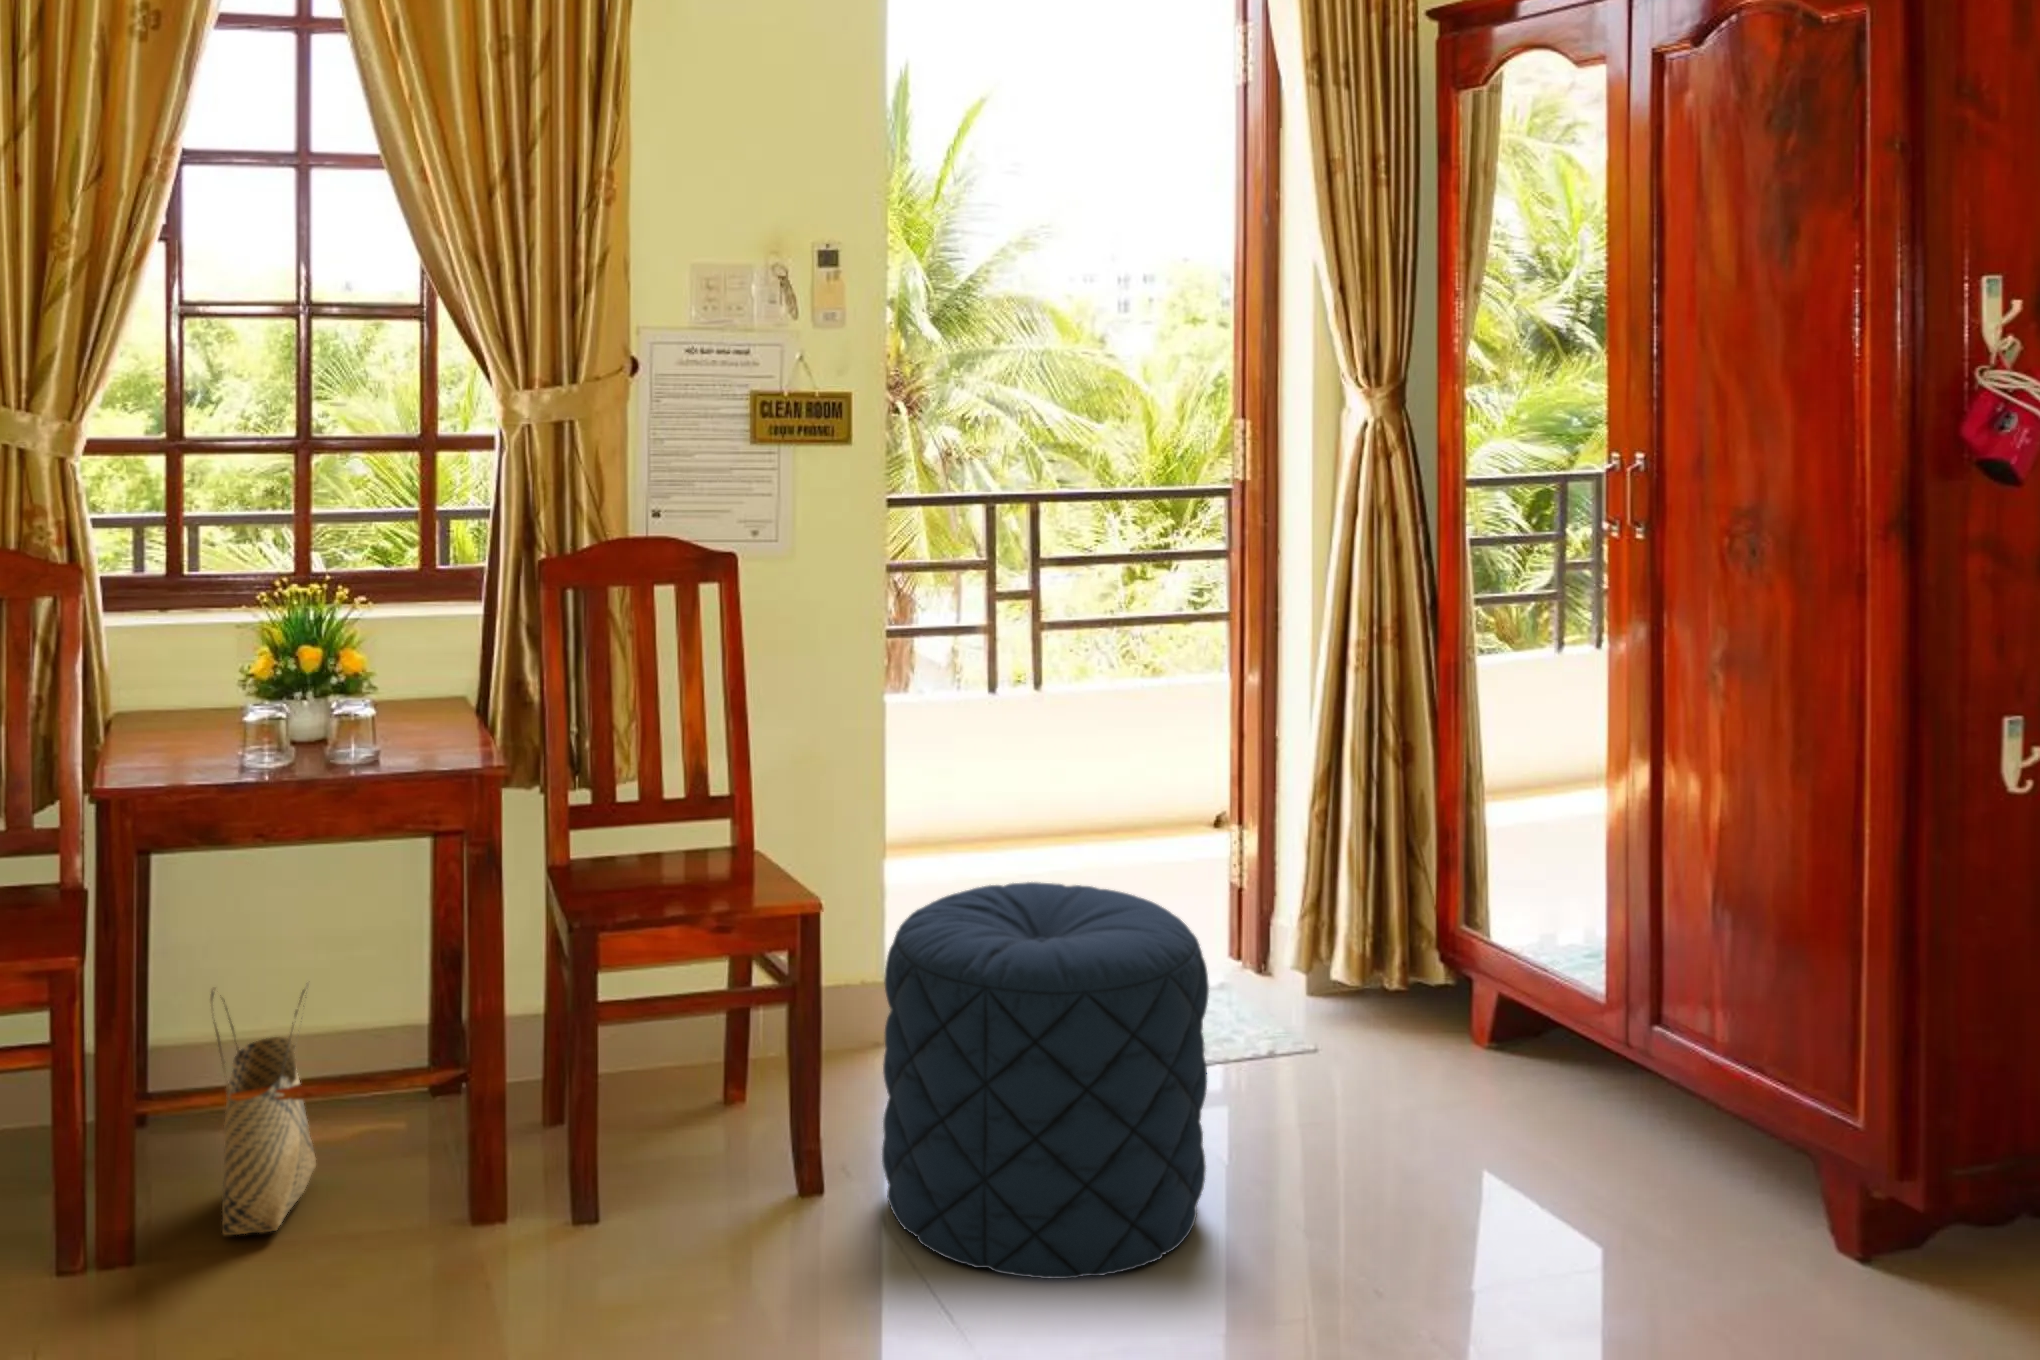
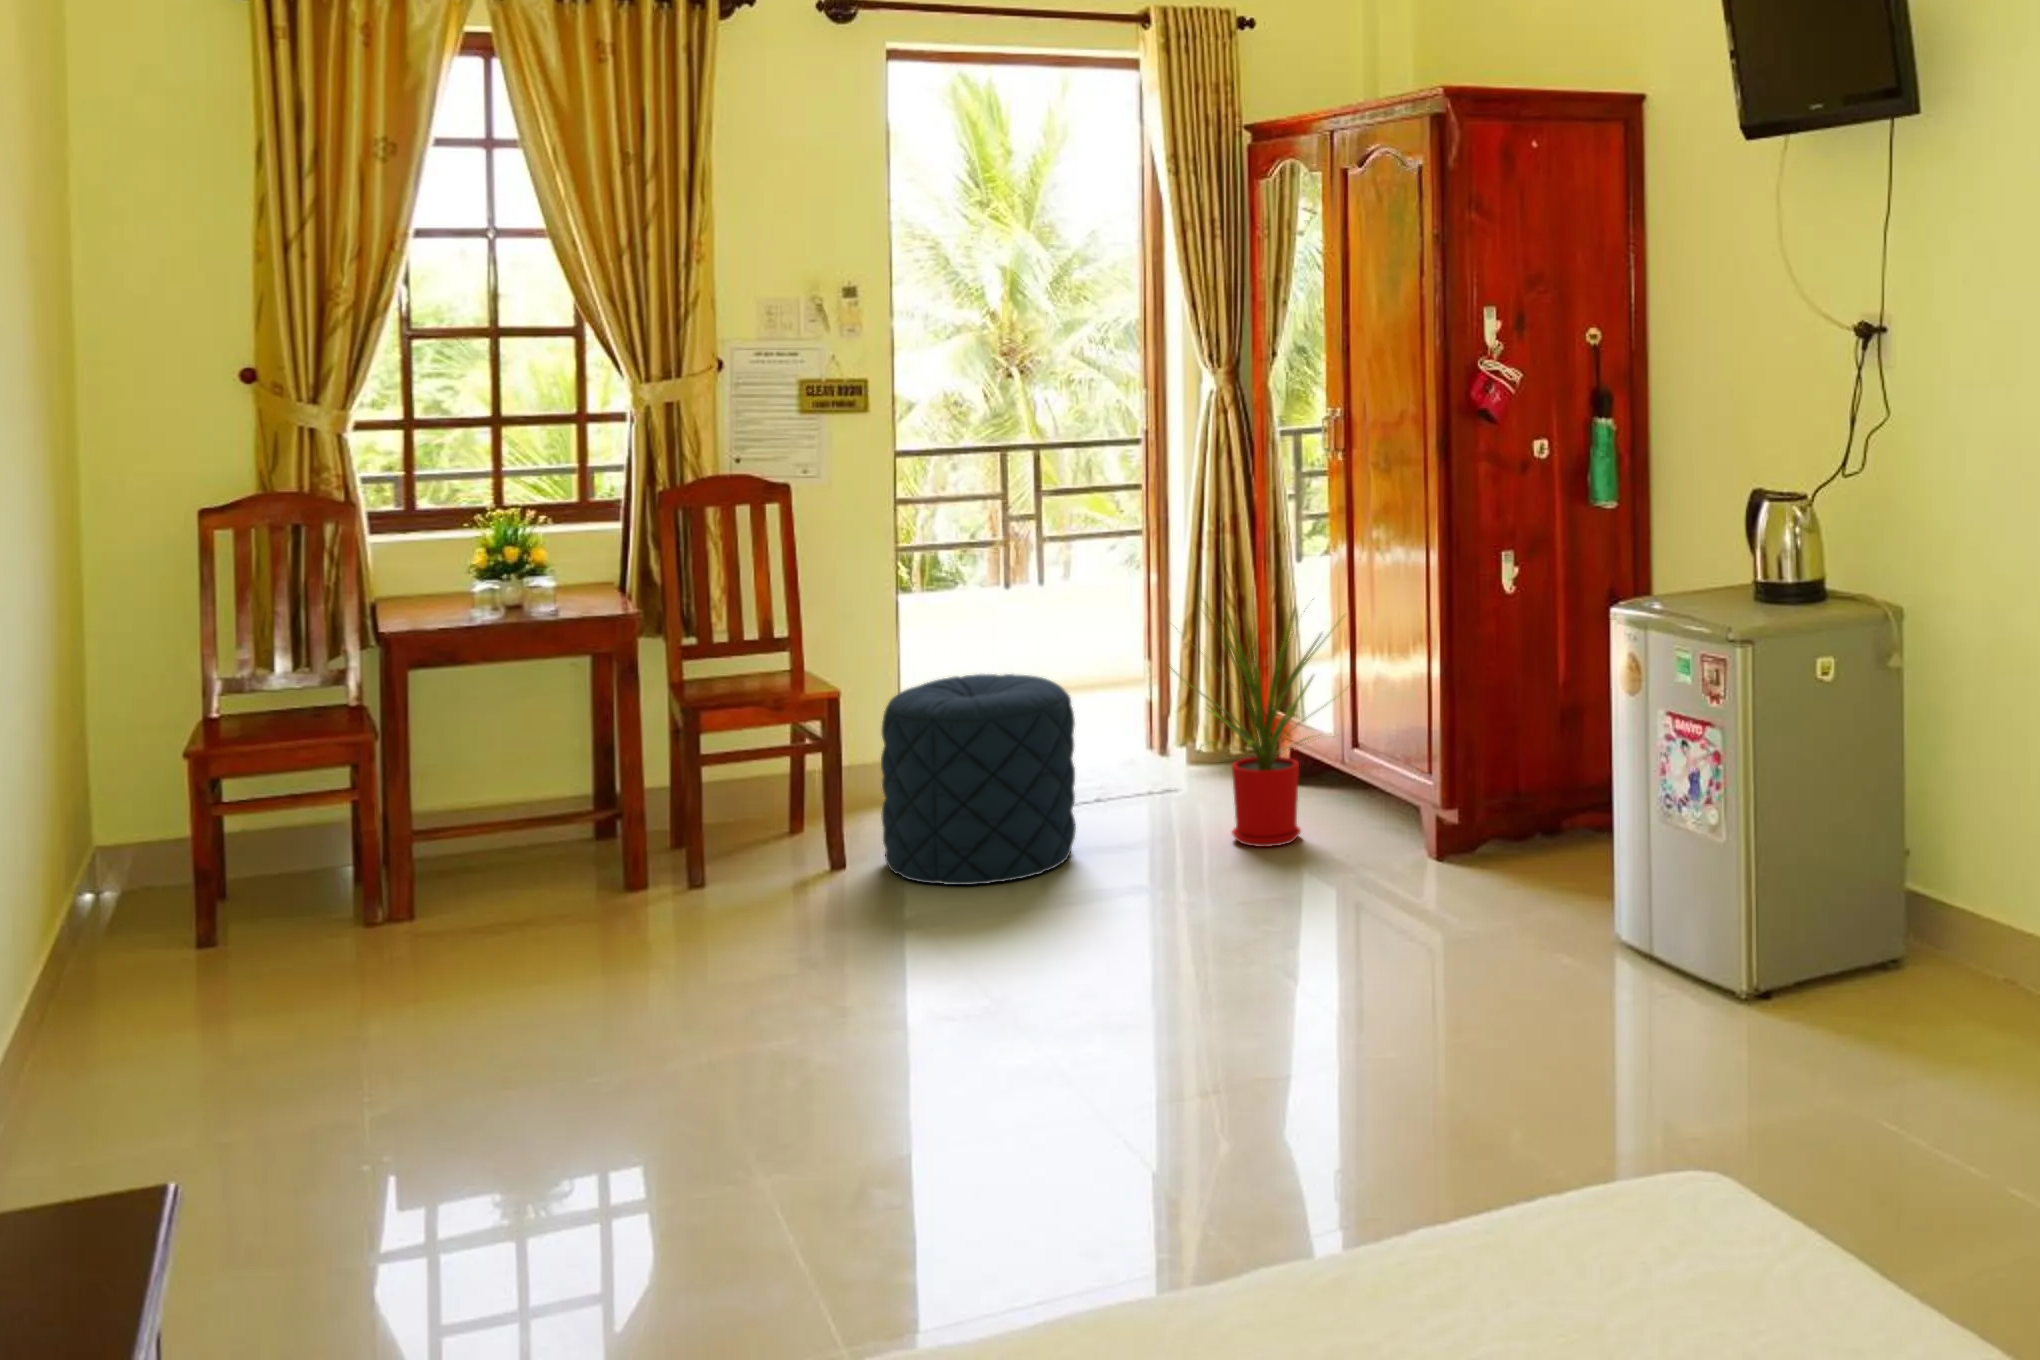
house plant: none [1345,755,1681,1223] -> present [1176,601,1344,847]
woven basket: present [210,983,316,1235] -> none [453,750,523,902]

